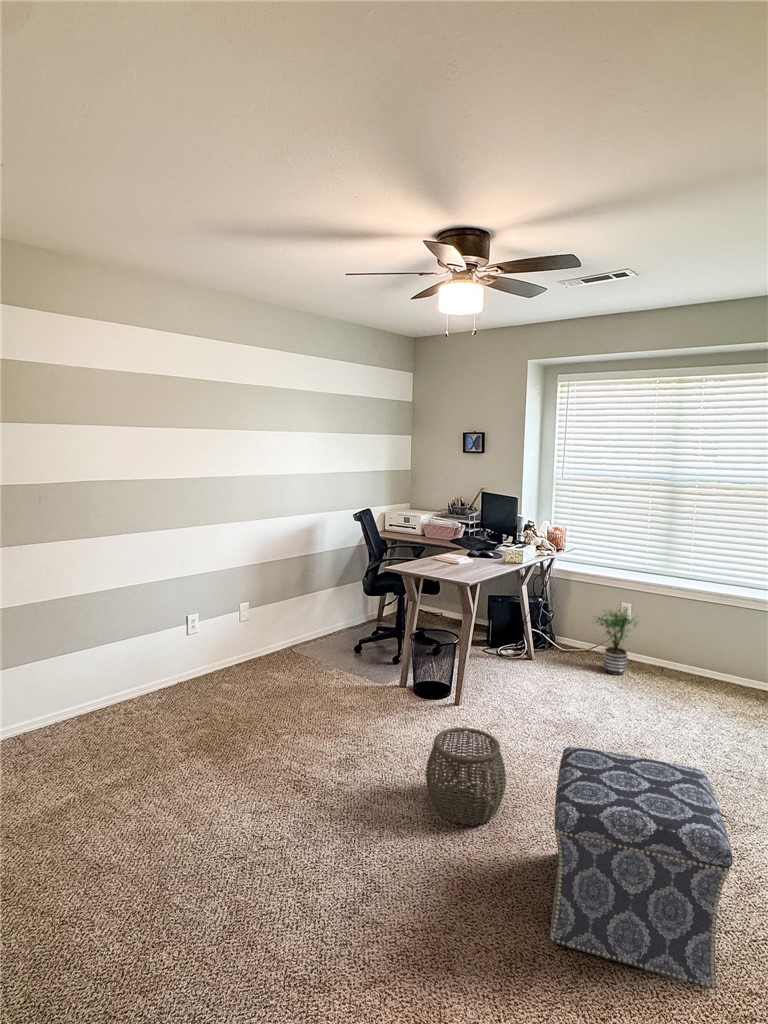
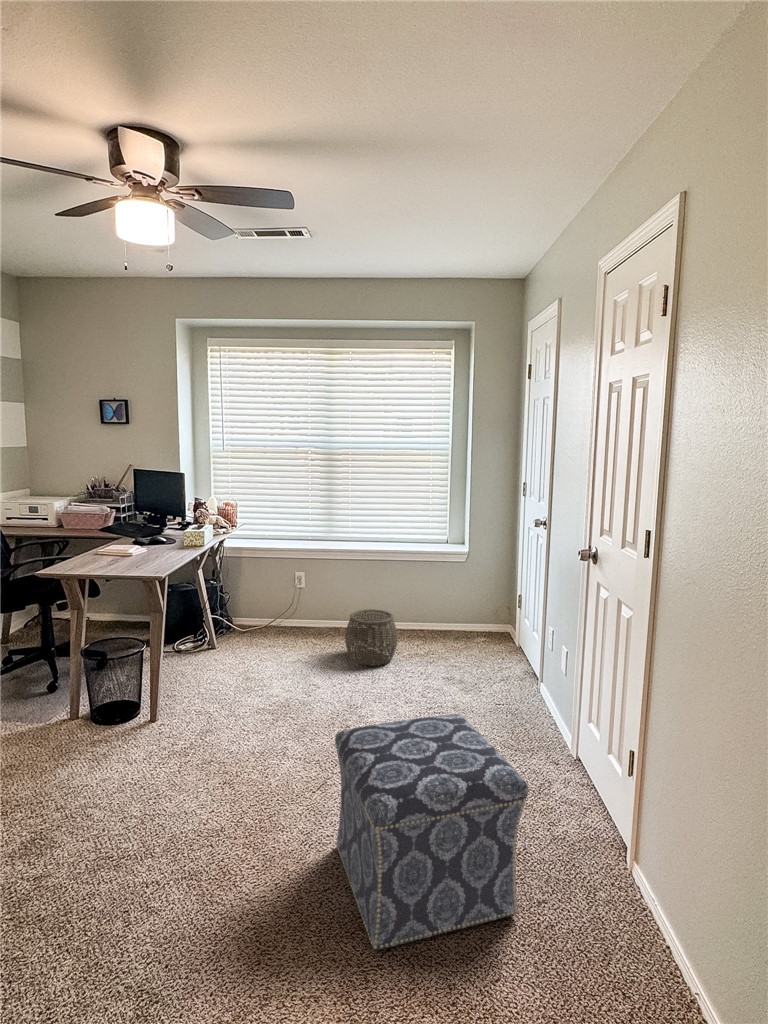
potted plant: present [594,609,637,675] -> none [274,579,320,645]
woven basket: present [425,728,506,826] -> present [345,609,398,666]

